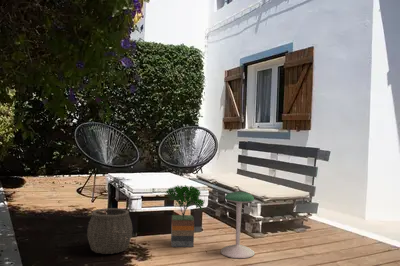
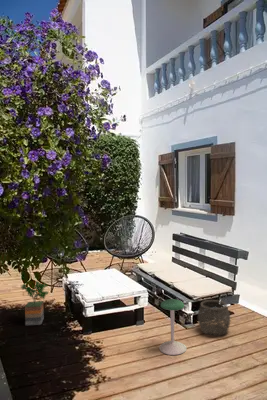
potted tree: present [166,185,204,247] -> present [21,281,48,325]
woven basket: present [88,208,132,254] -> present [198,300,230,336]

